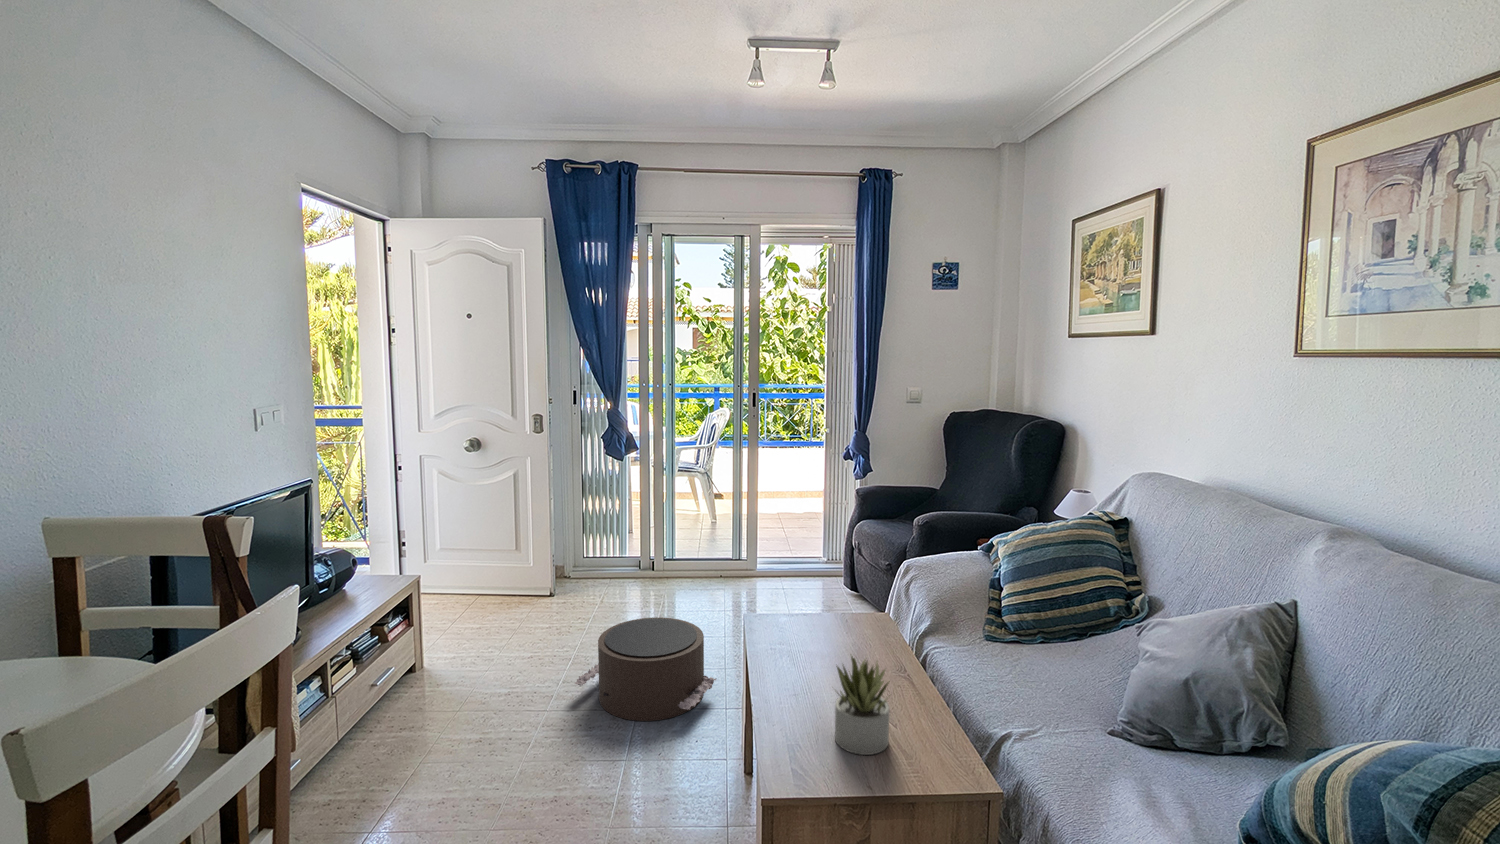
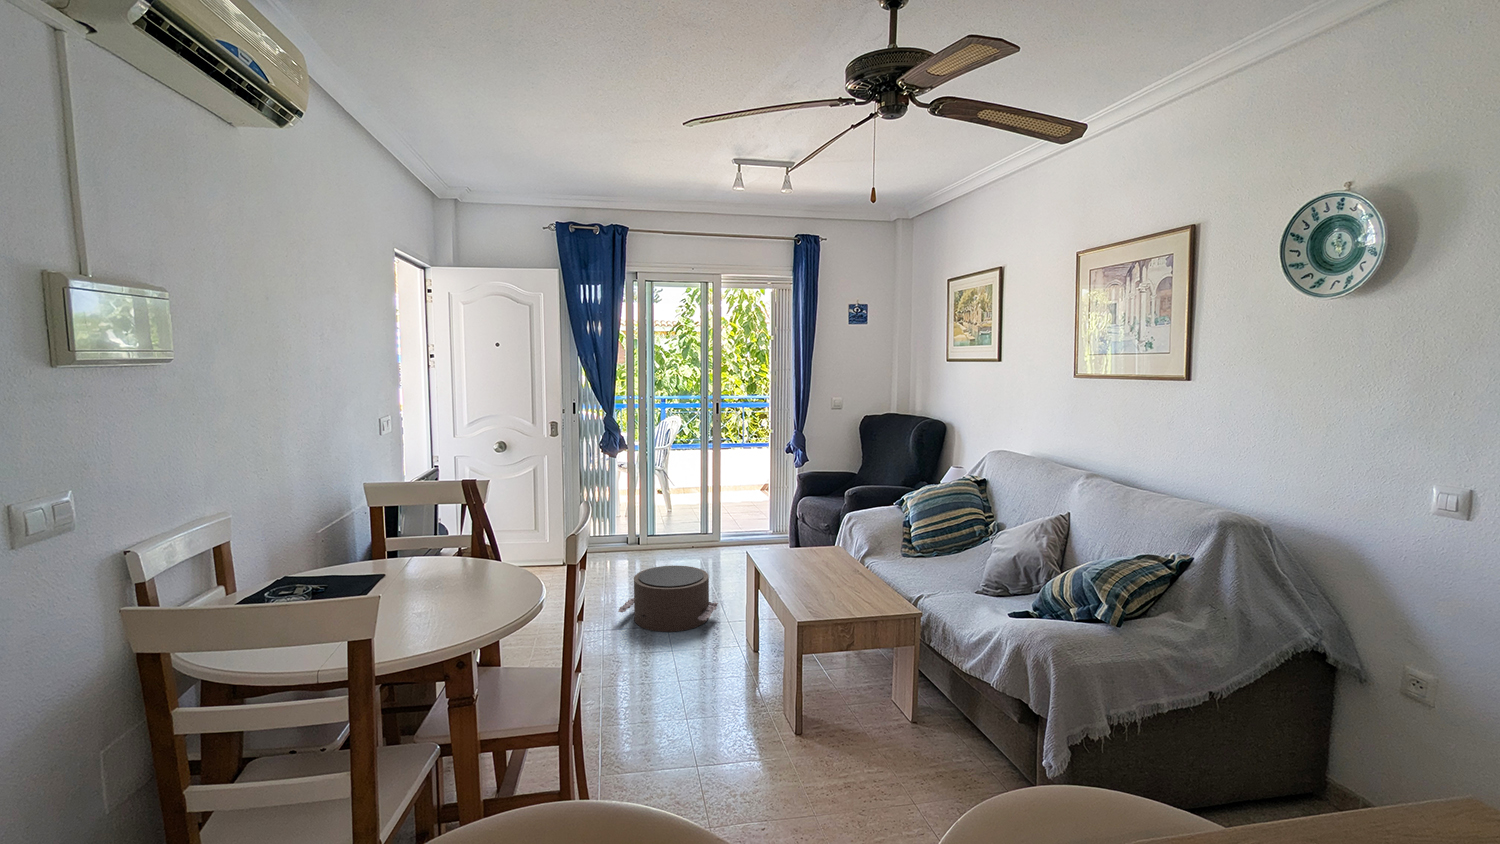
succulent plant: present [835,656,890,755] -> none [825,550,859,605]

